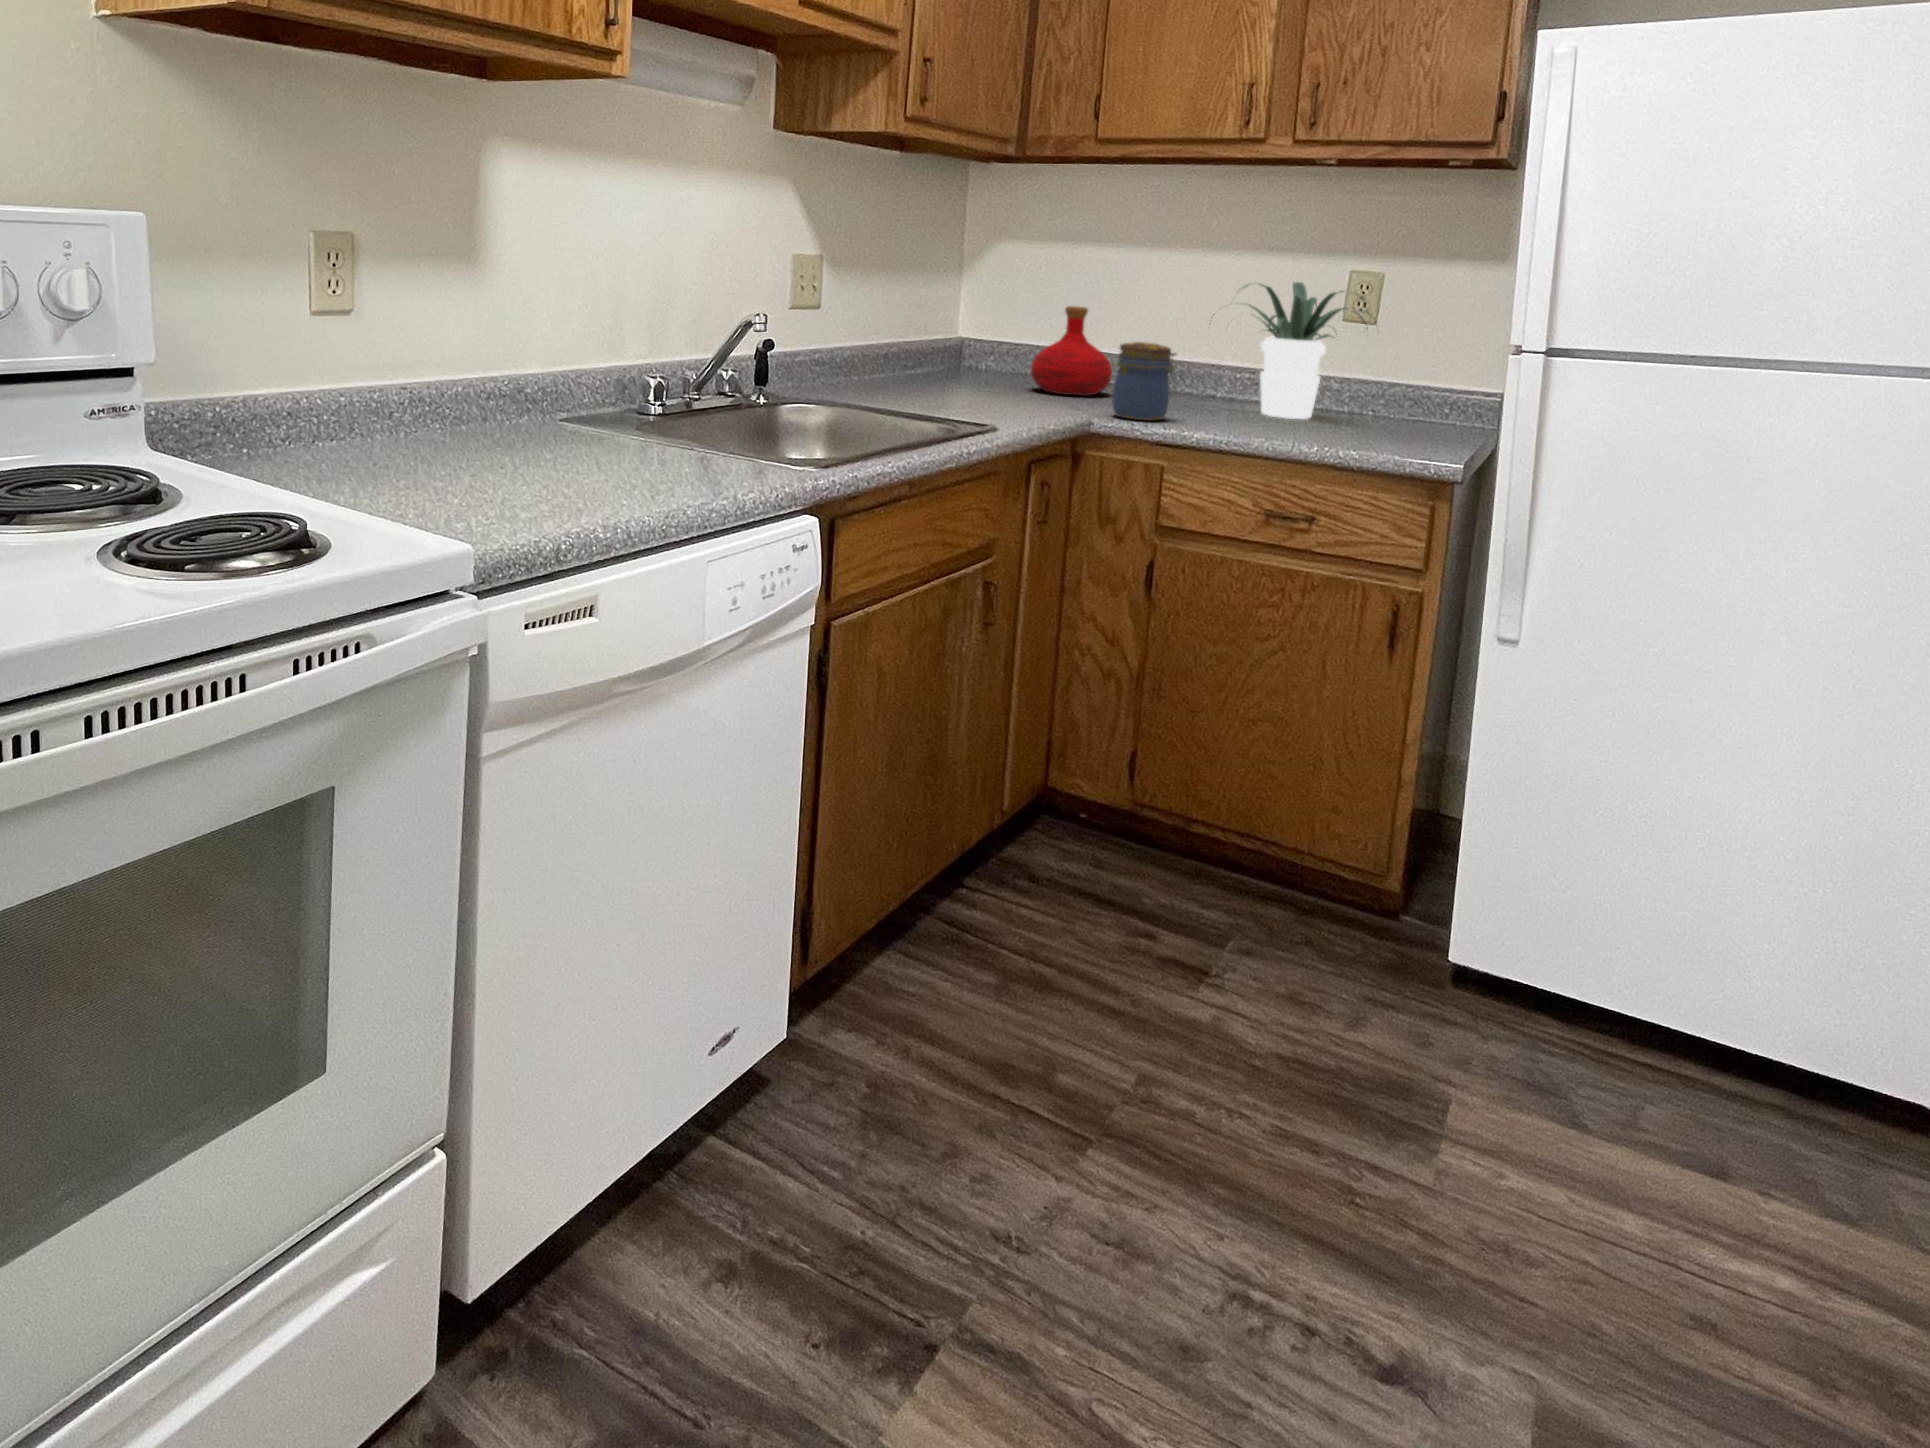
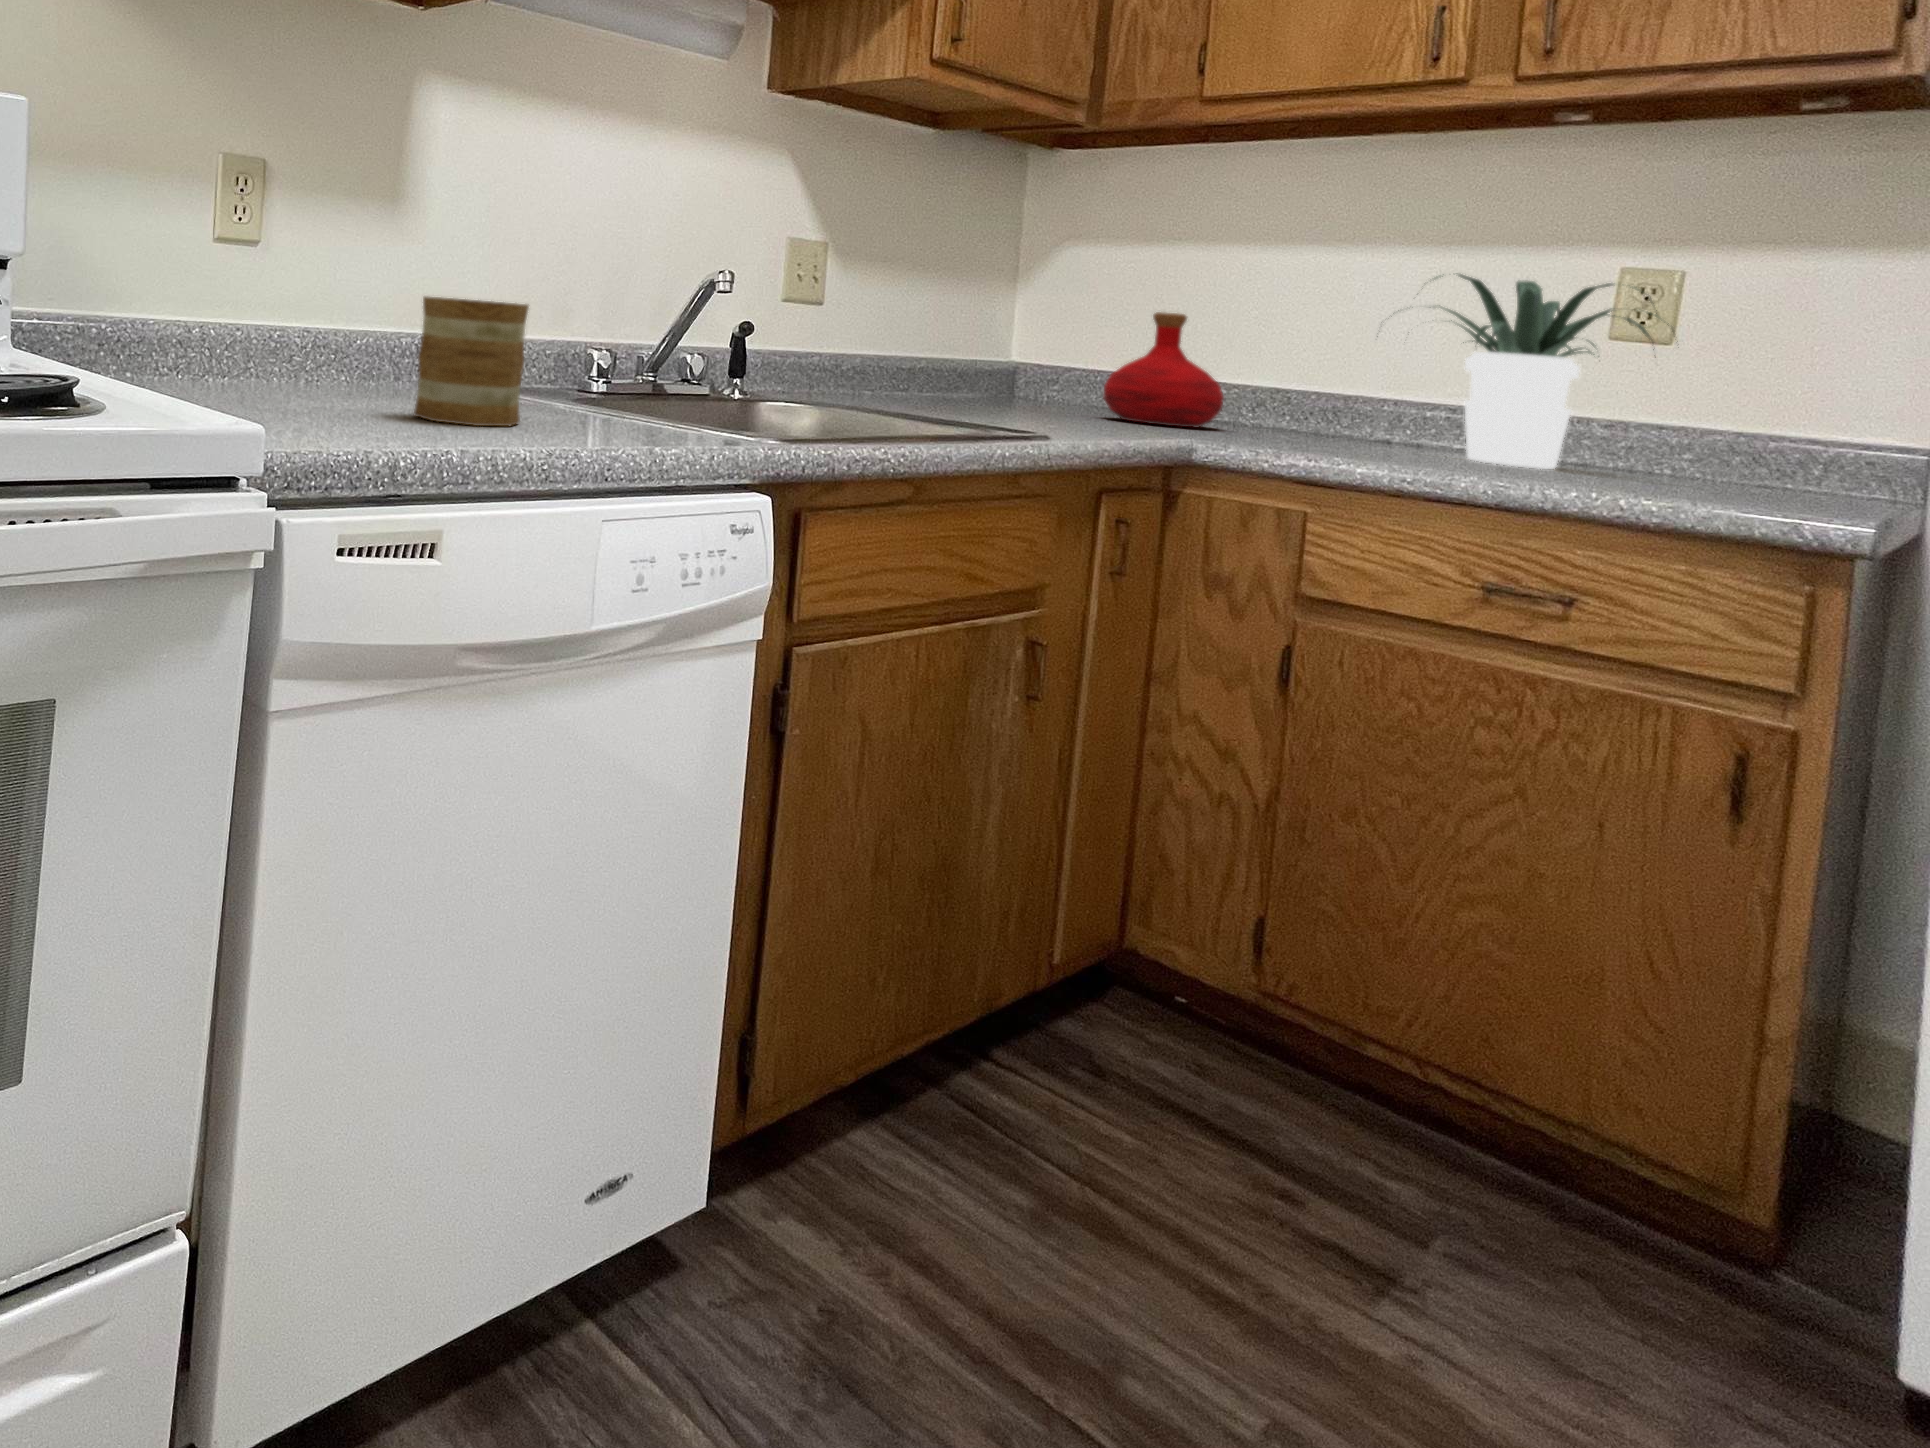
jar: present [1113,342,1176,421] -> none [1223,345,1326,451]
mug: none [541,381,631,493] -> present [413,296,529,426]

